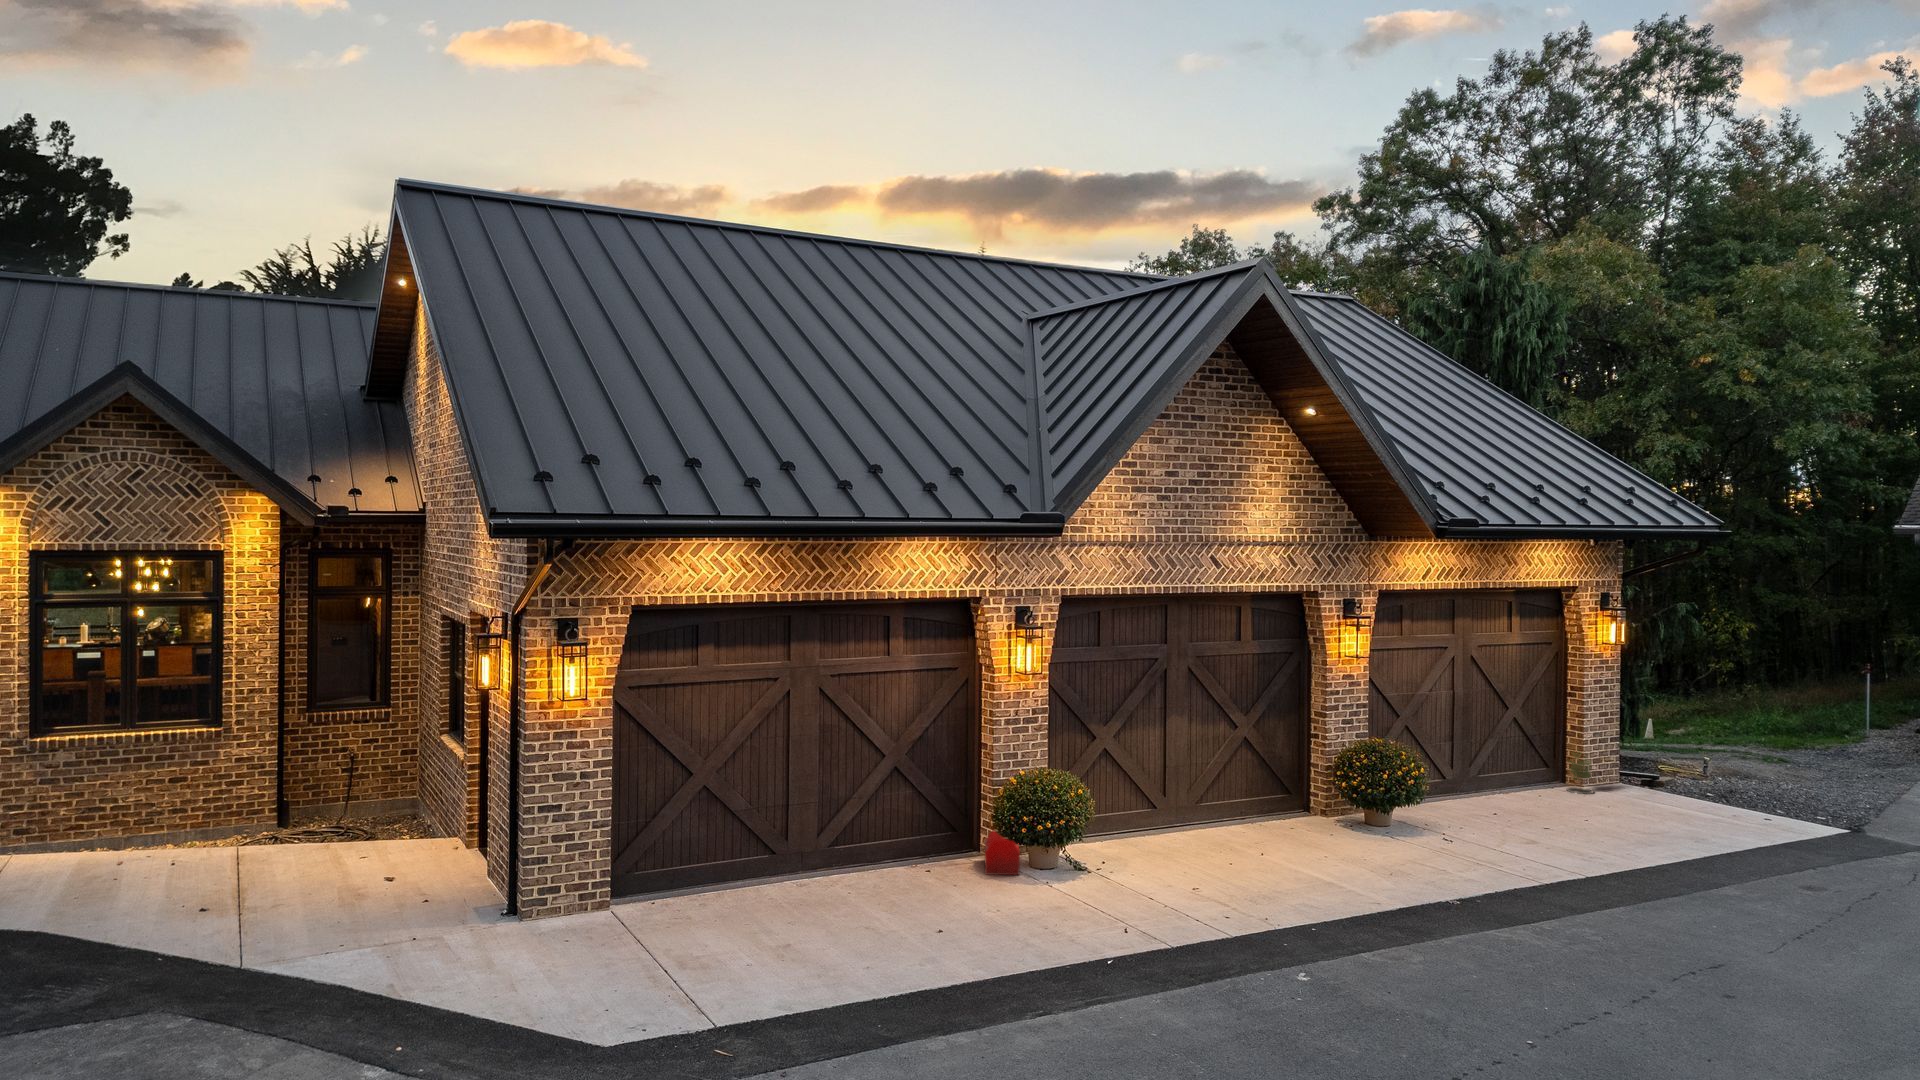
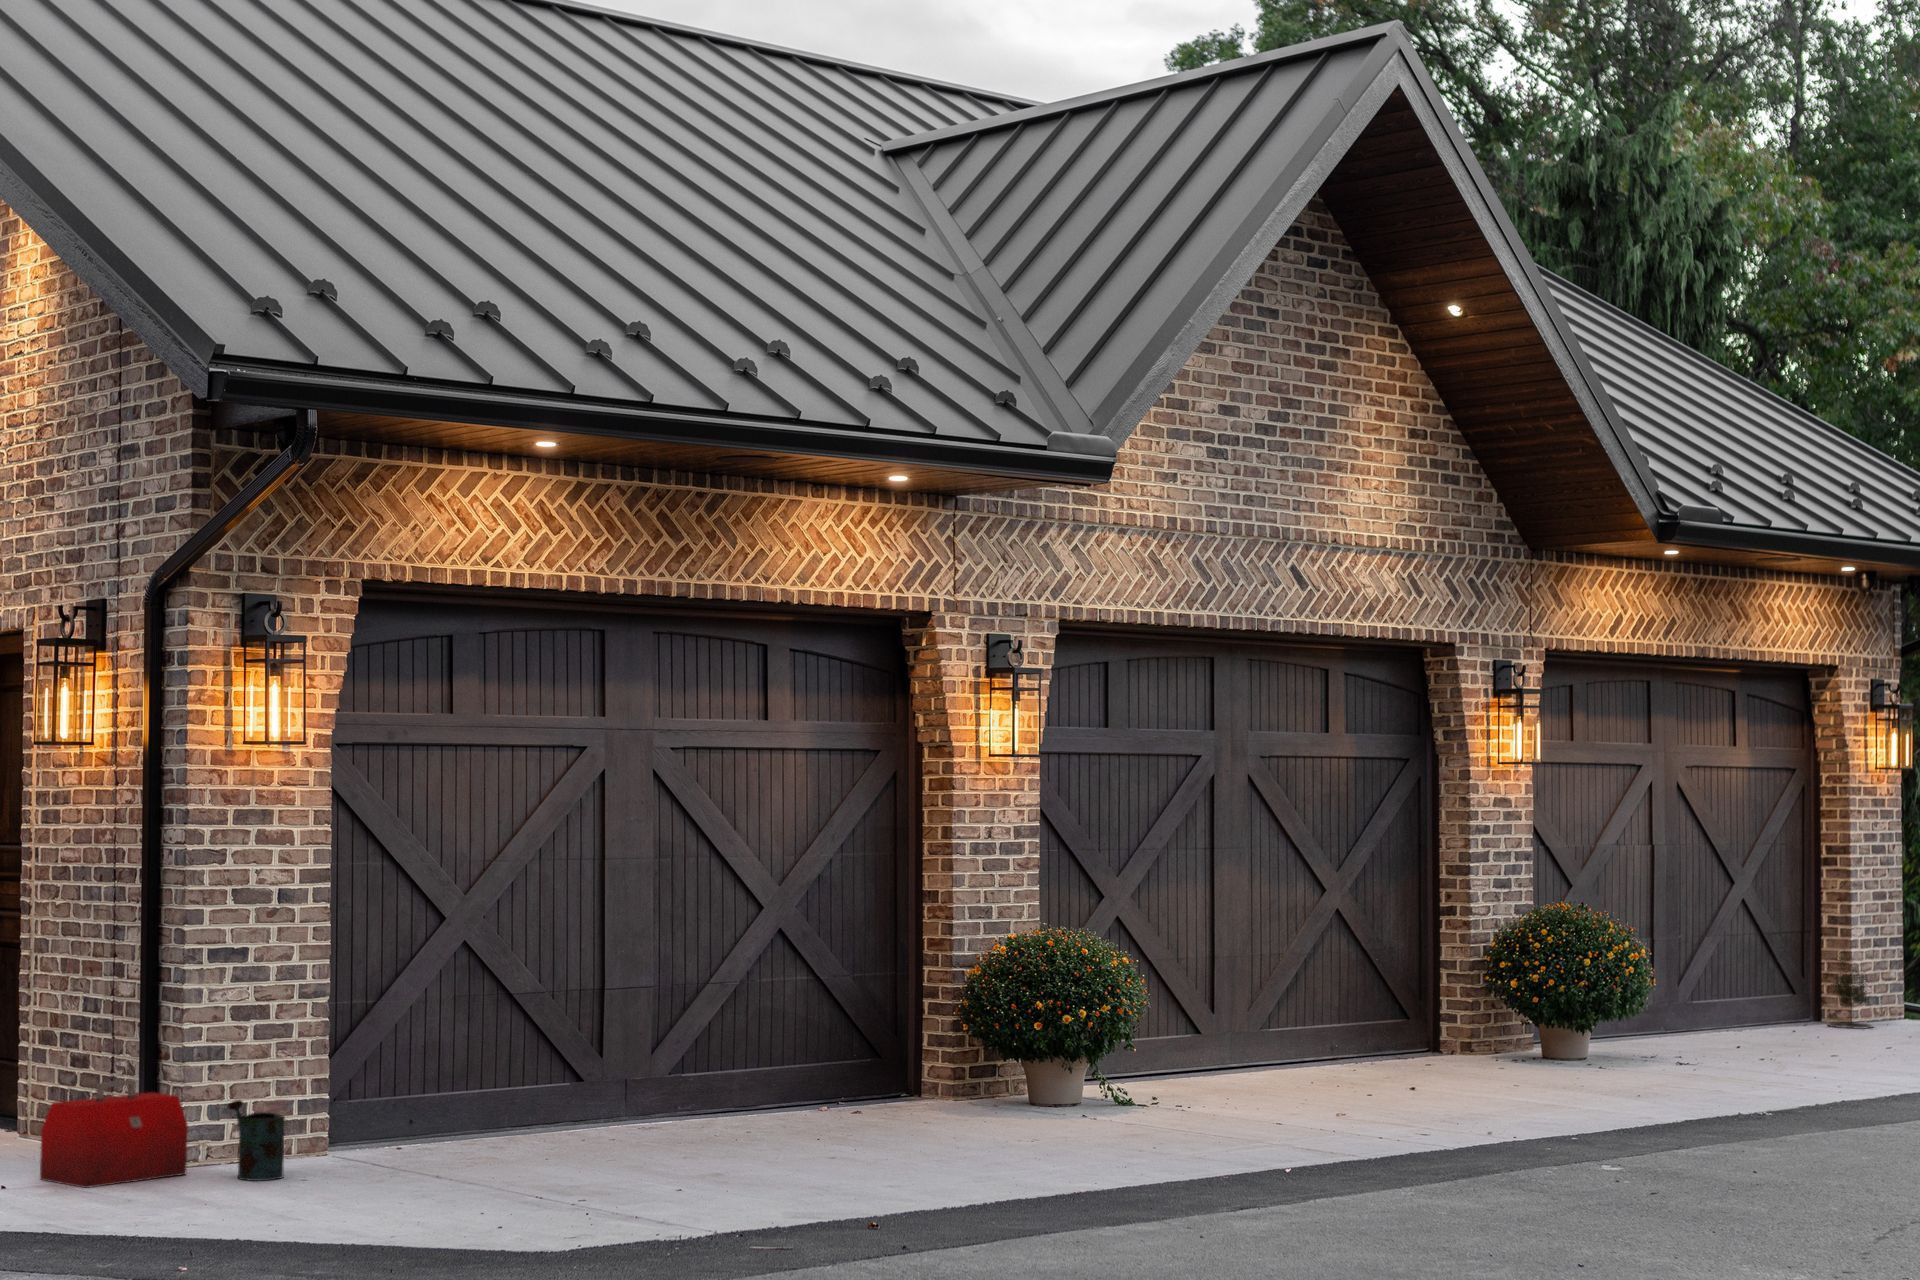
toolbox: present [985,830,1020,875] -> present [40,1080,188,1188]
watering can: none [548,886,573,935] -> present [228,1100,285,1181]

